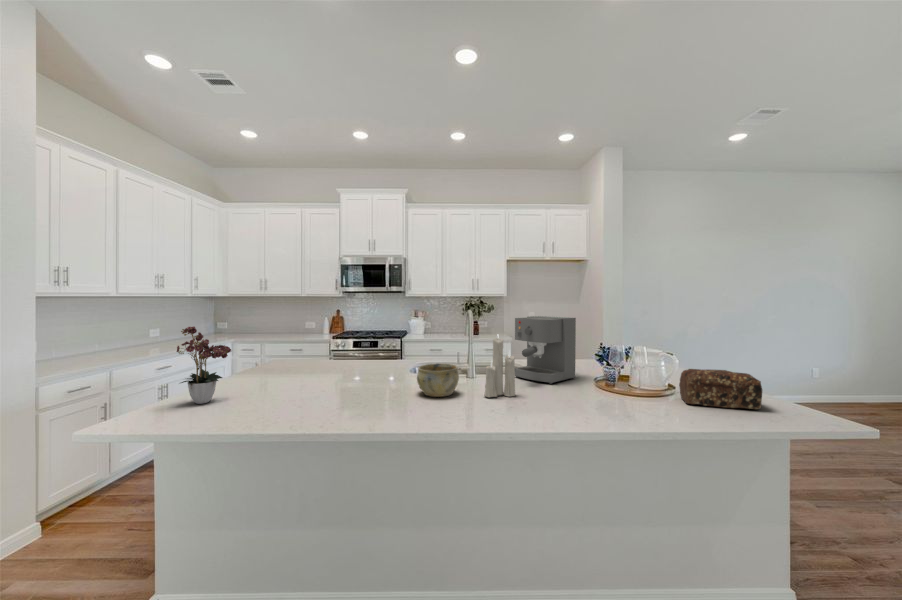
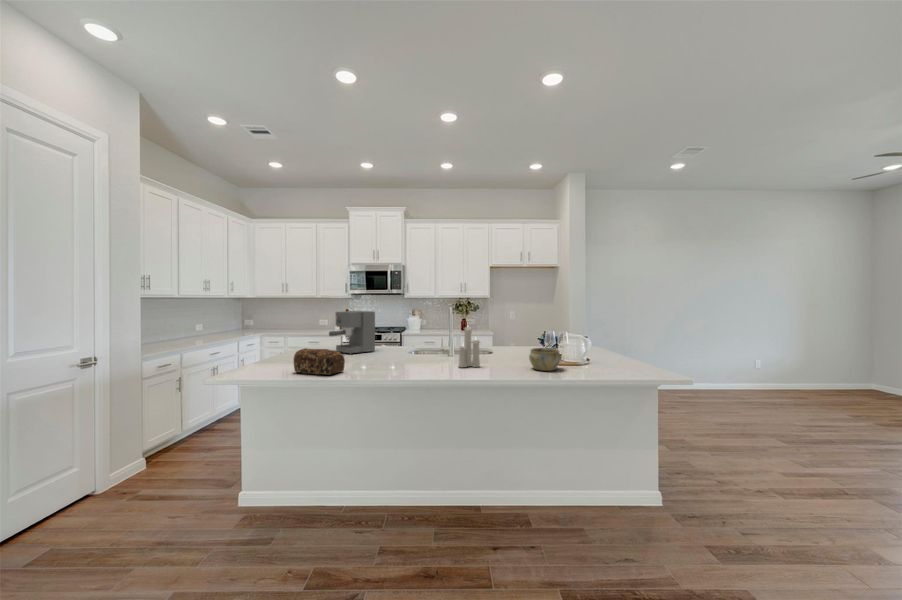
coffee maker: present [514,316,576,384] -> present [329,311,375,354]
flower arrangement: present [177,326,231,404] -> none [250,317,288,371]
ceramic bowl: present [417,363,459,397] -> present [529,348,560,371]
bread loaf: present [679,369,762,409] -> present [294,348,345,375]

